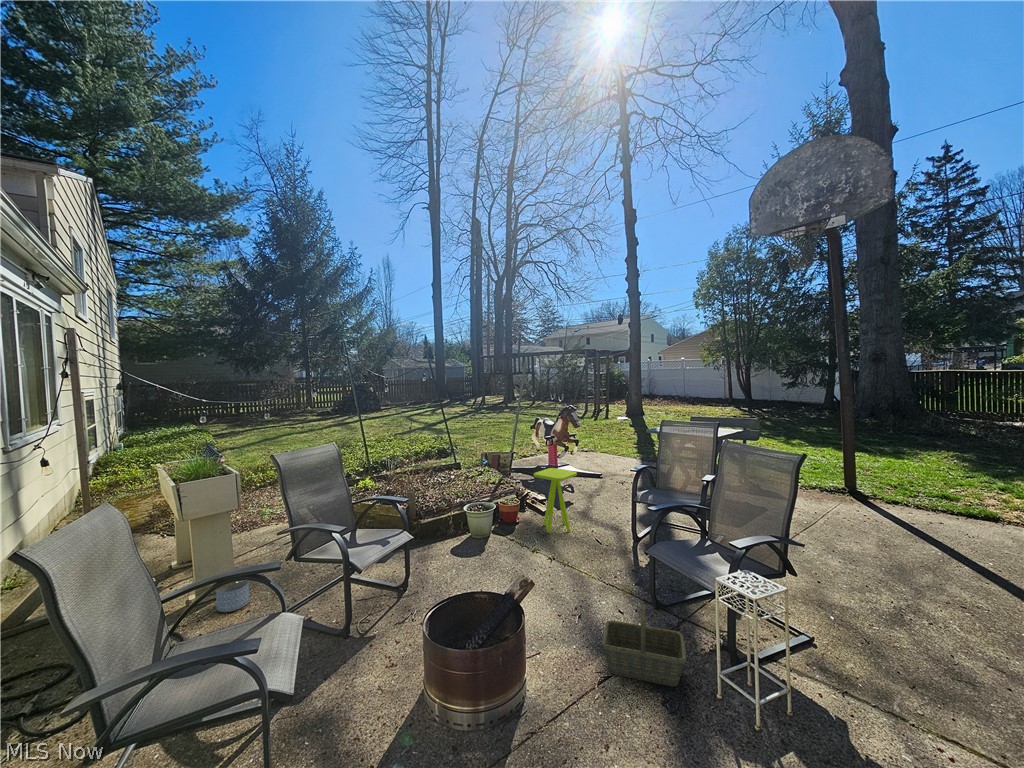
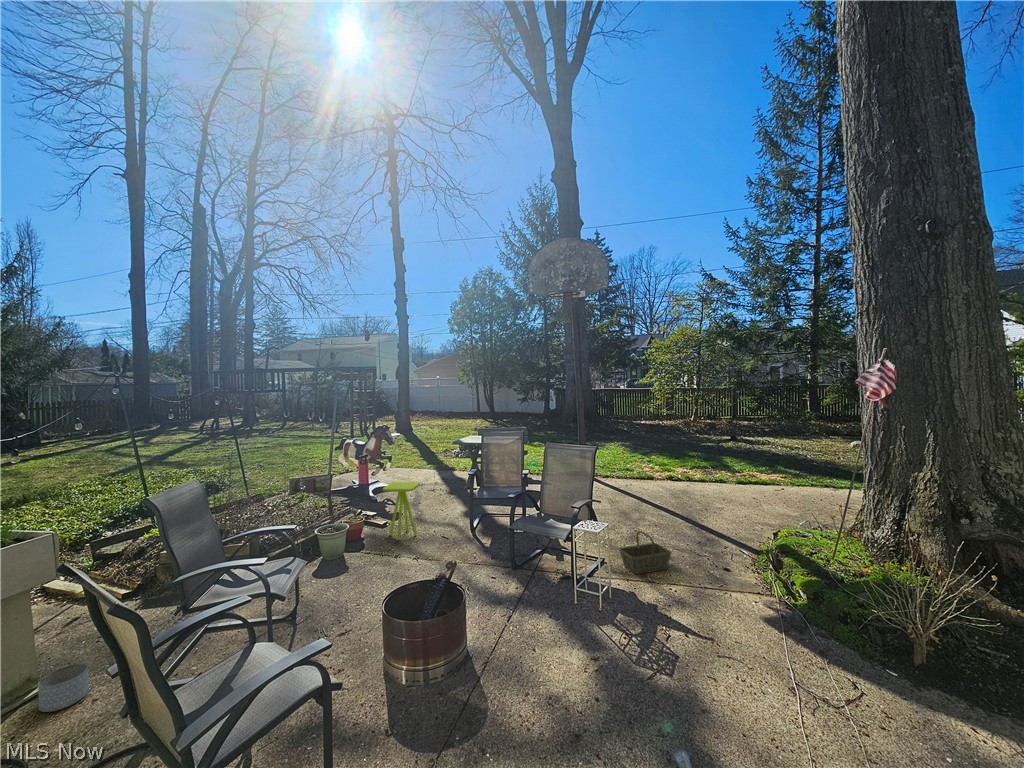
basket: present [602,604,686,687] -> present [619,531,672,574]

